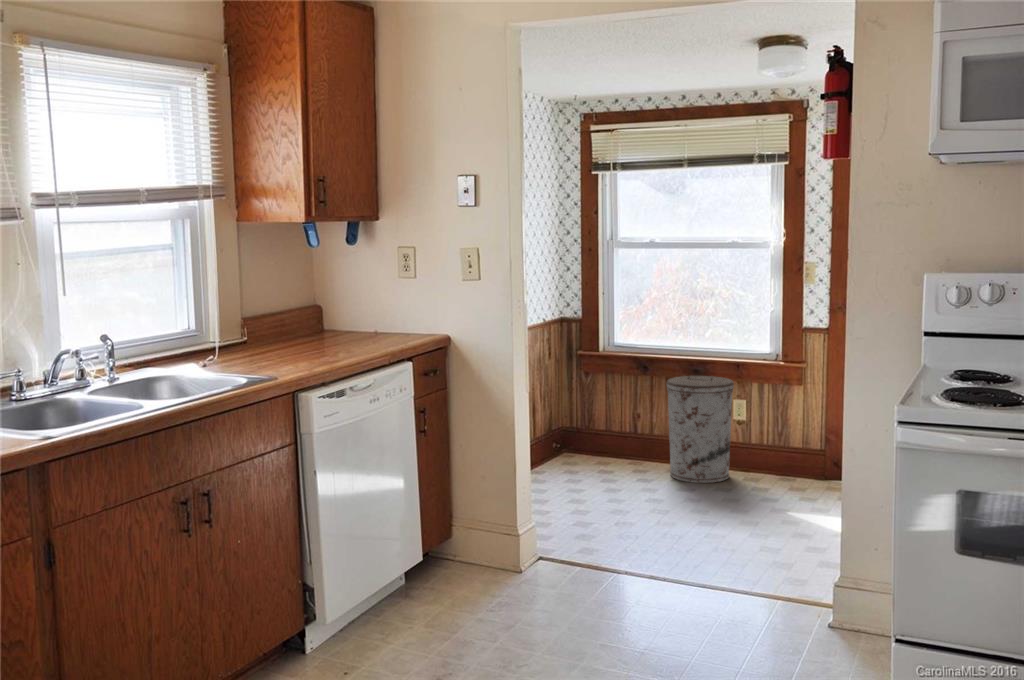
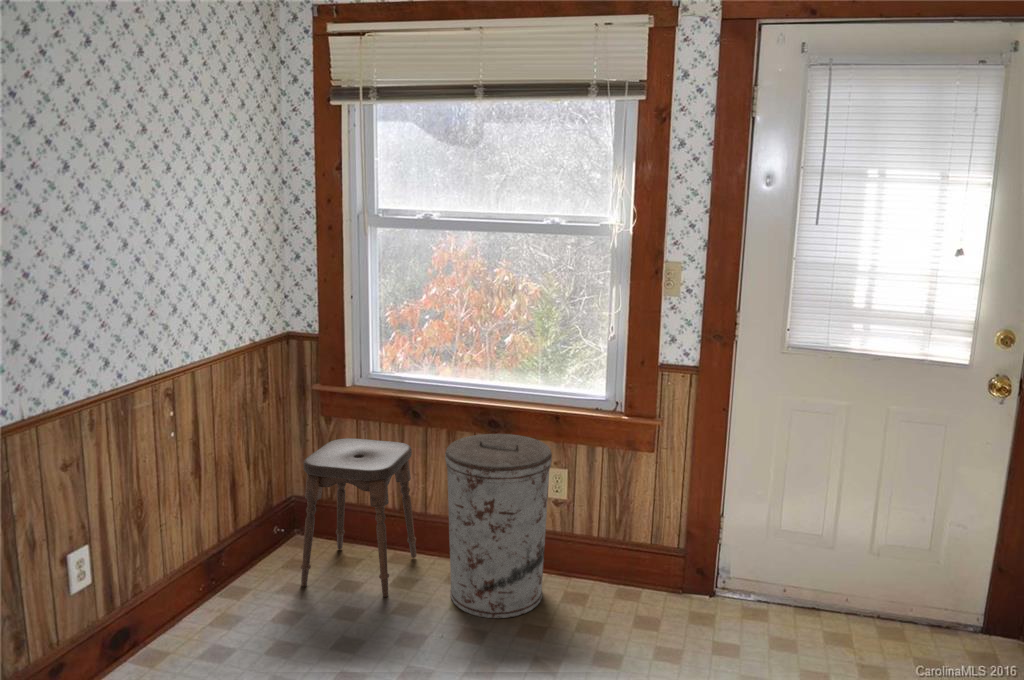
stool: none [576,383,646,474] -> present [301,438,416,597]

